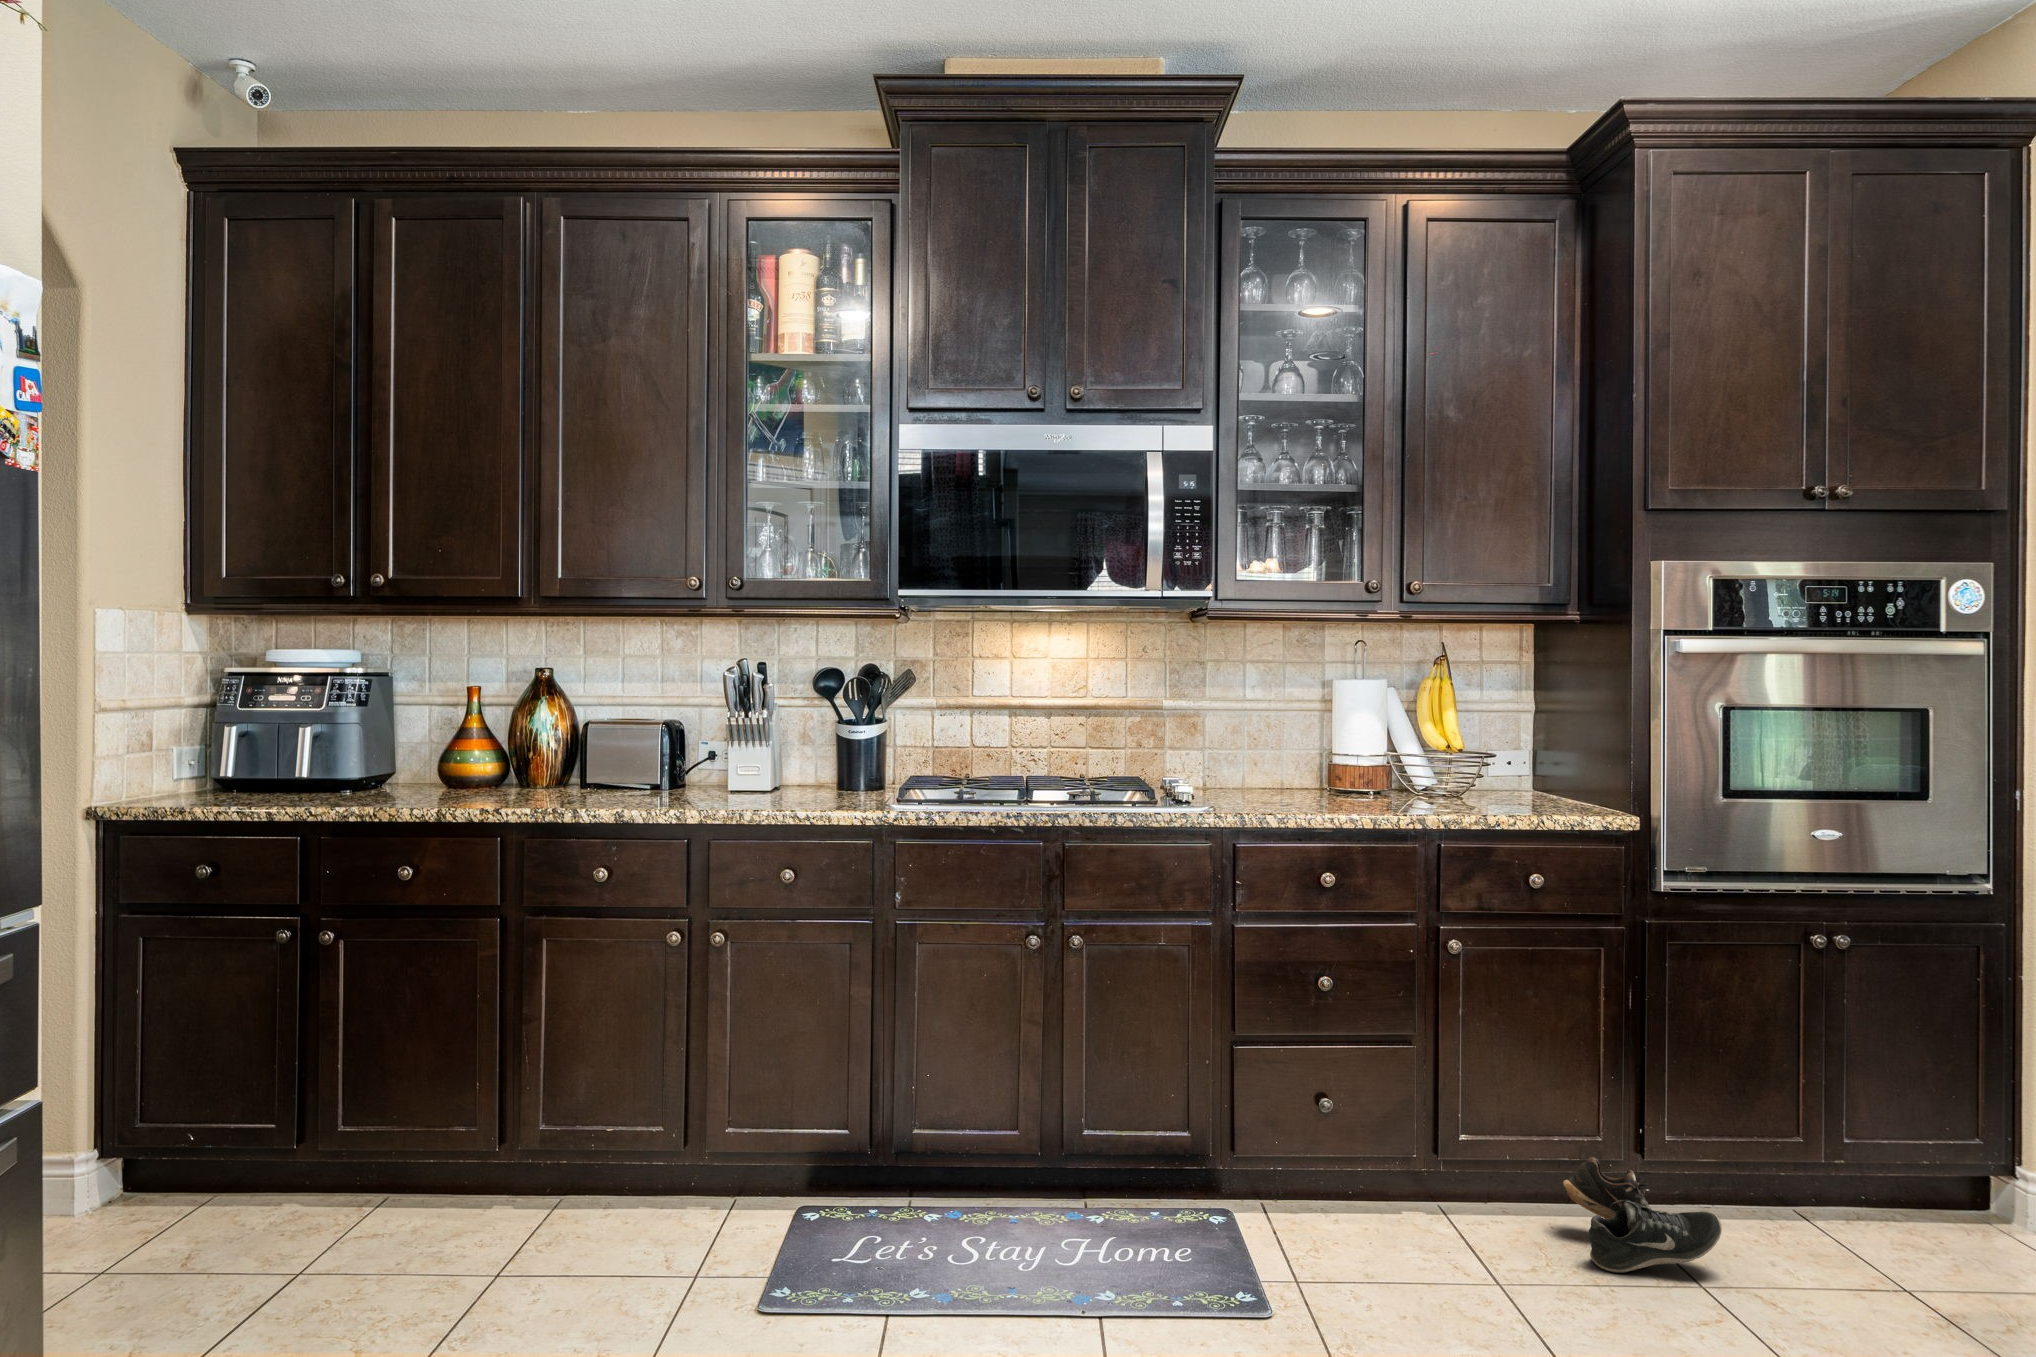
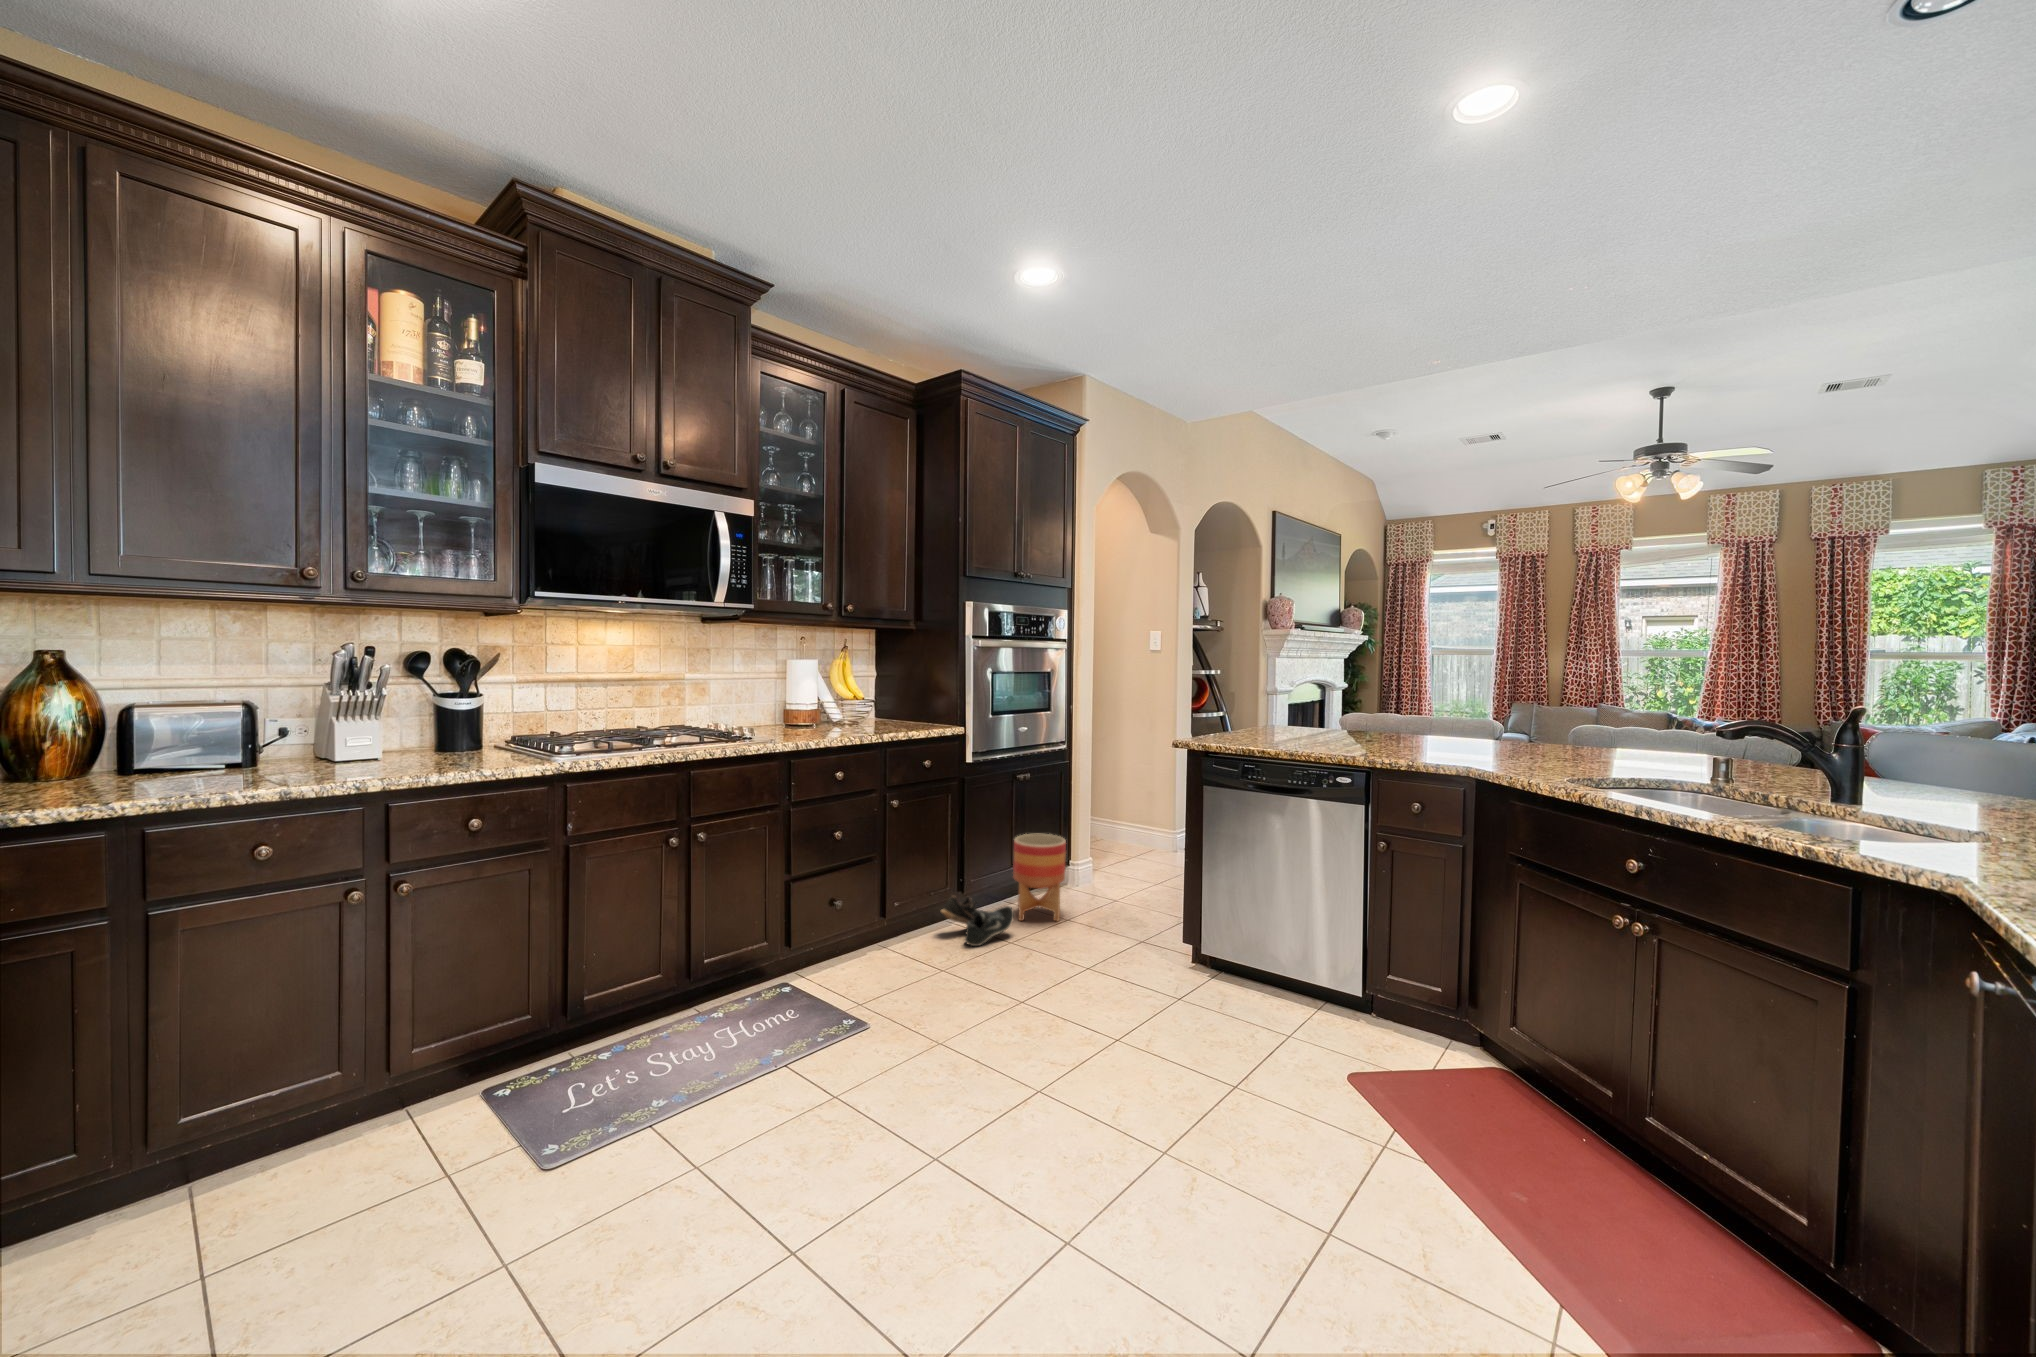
planter: none [1767,1074,1906,1290] -> present [1013,834,1066,921]

